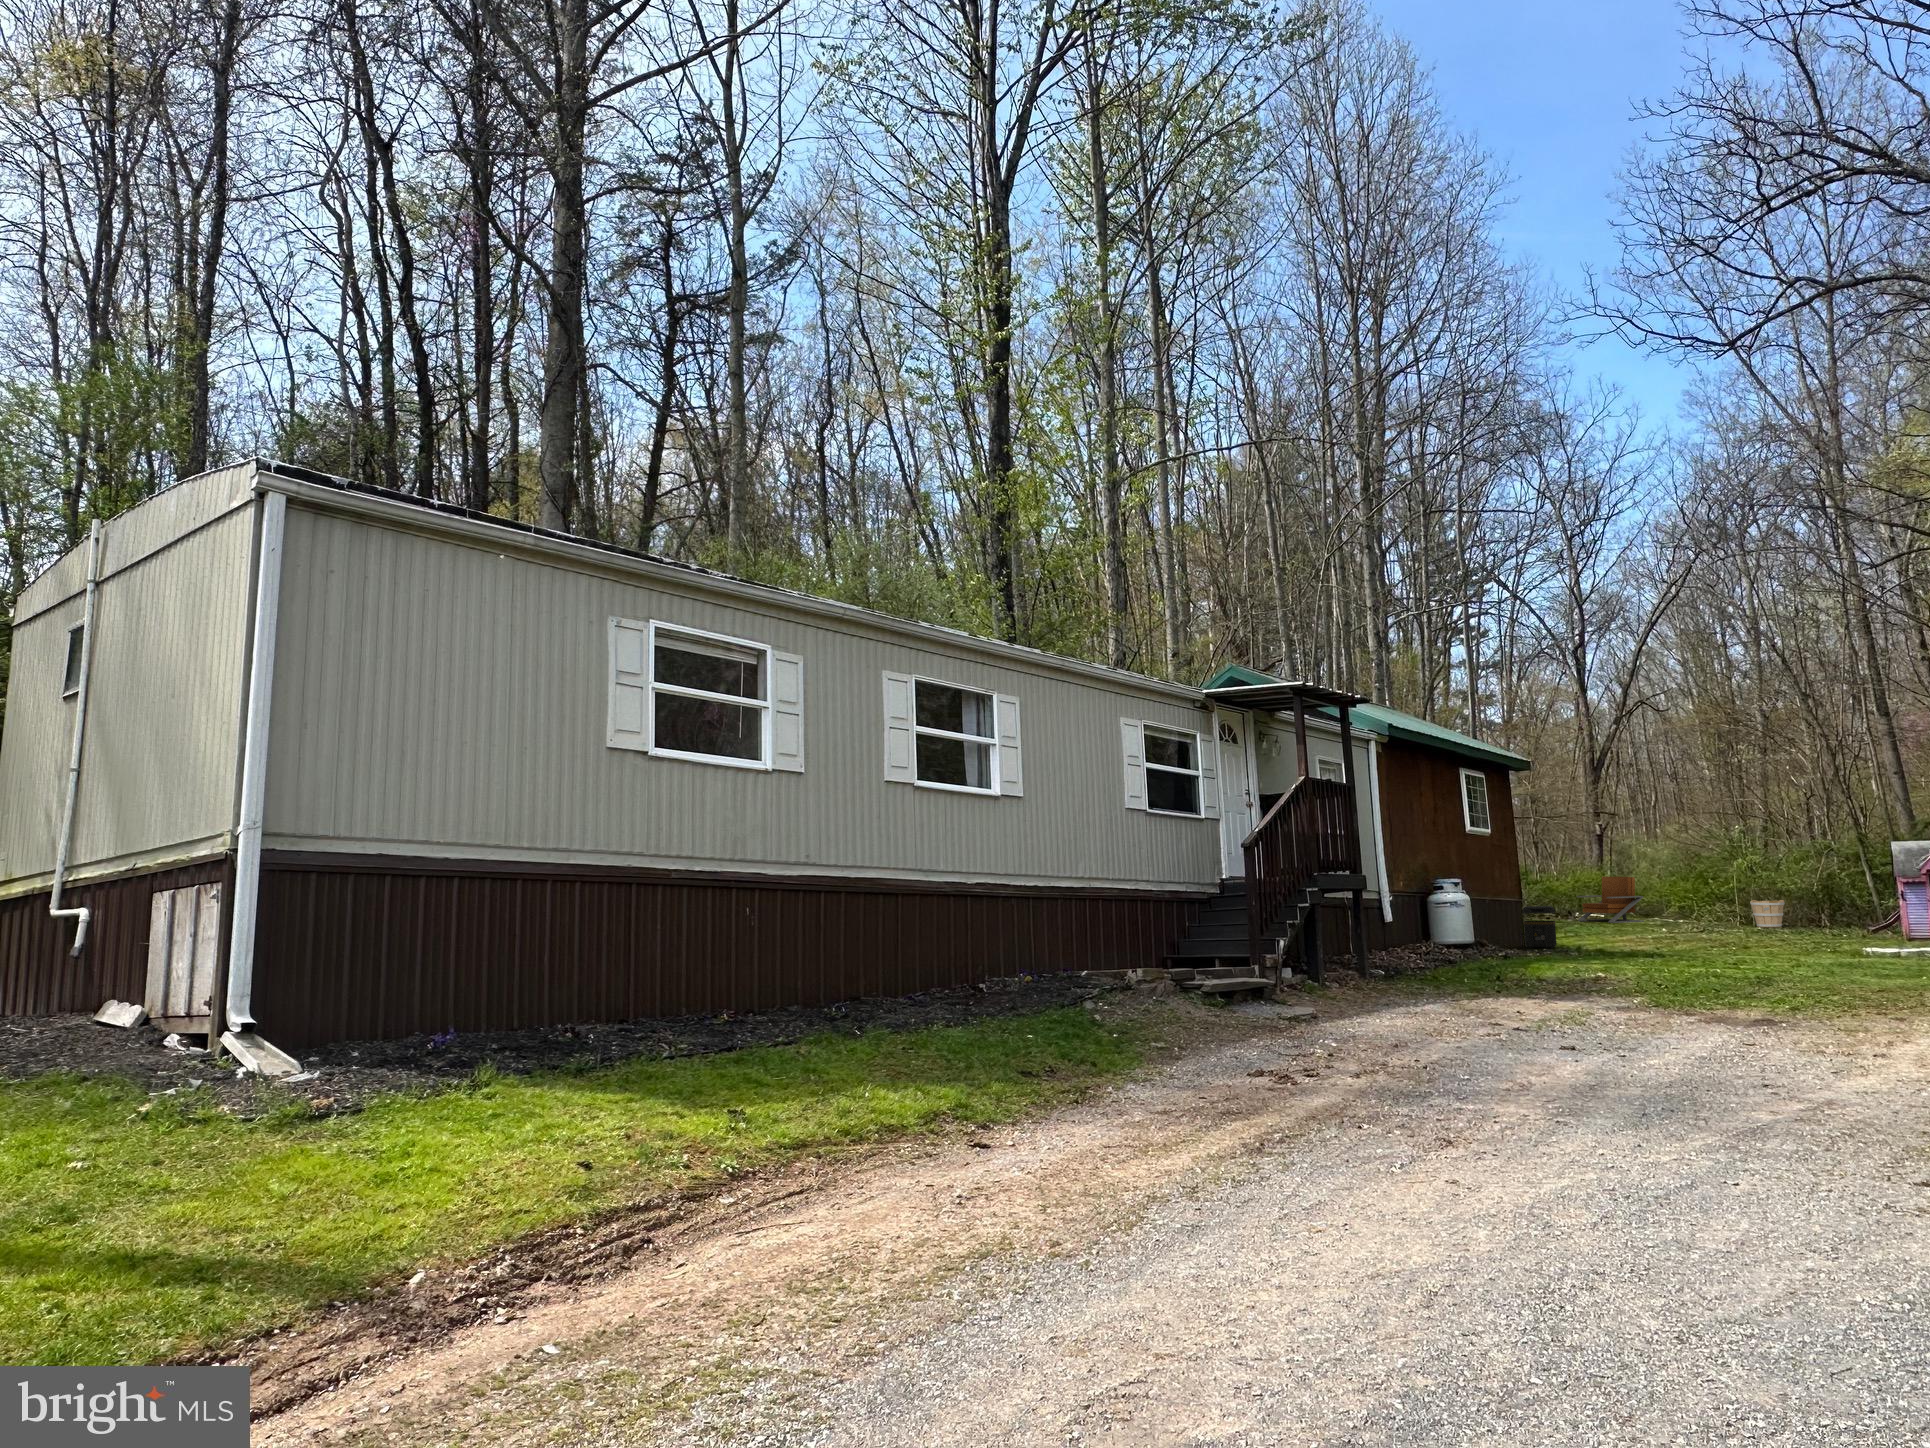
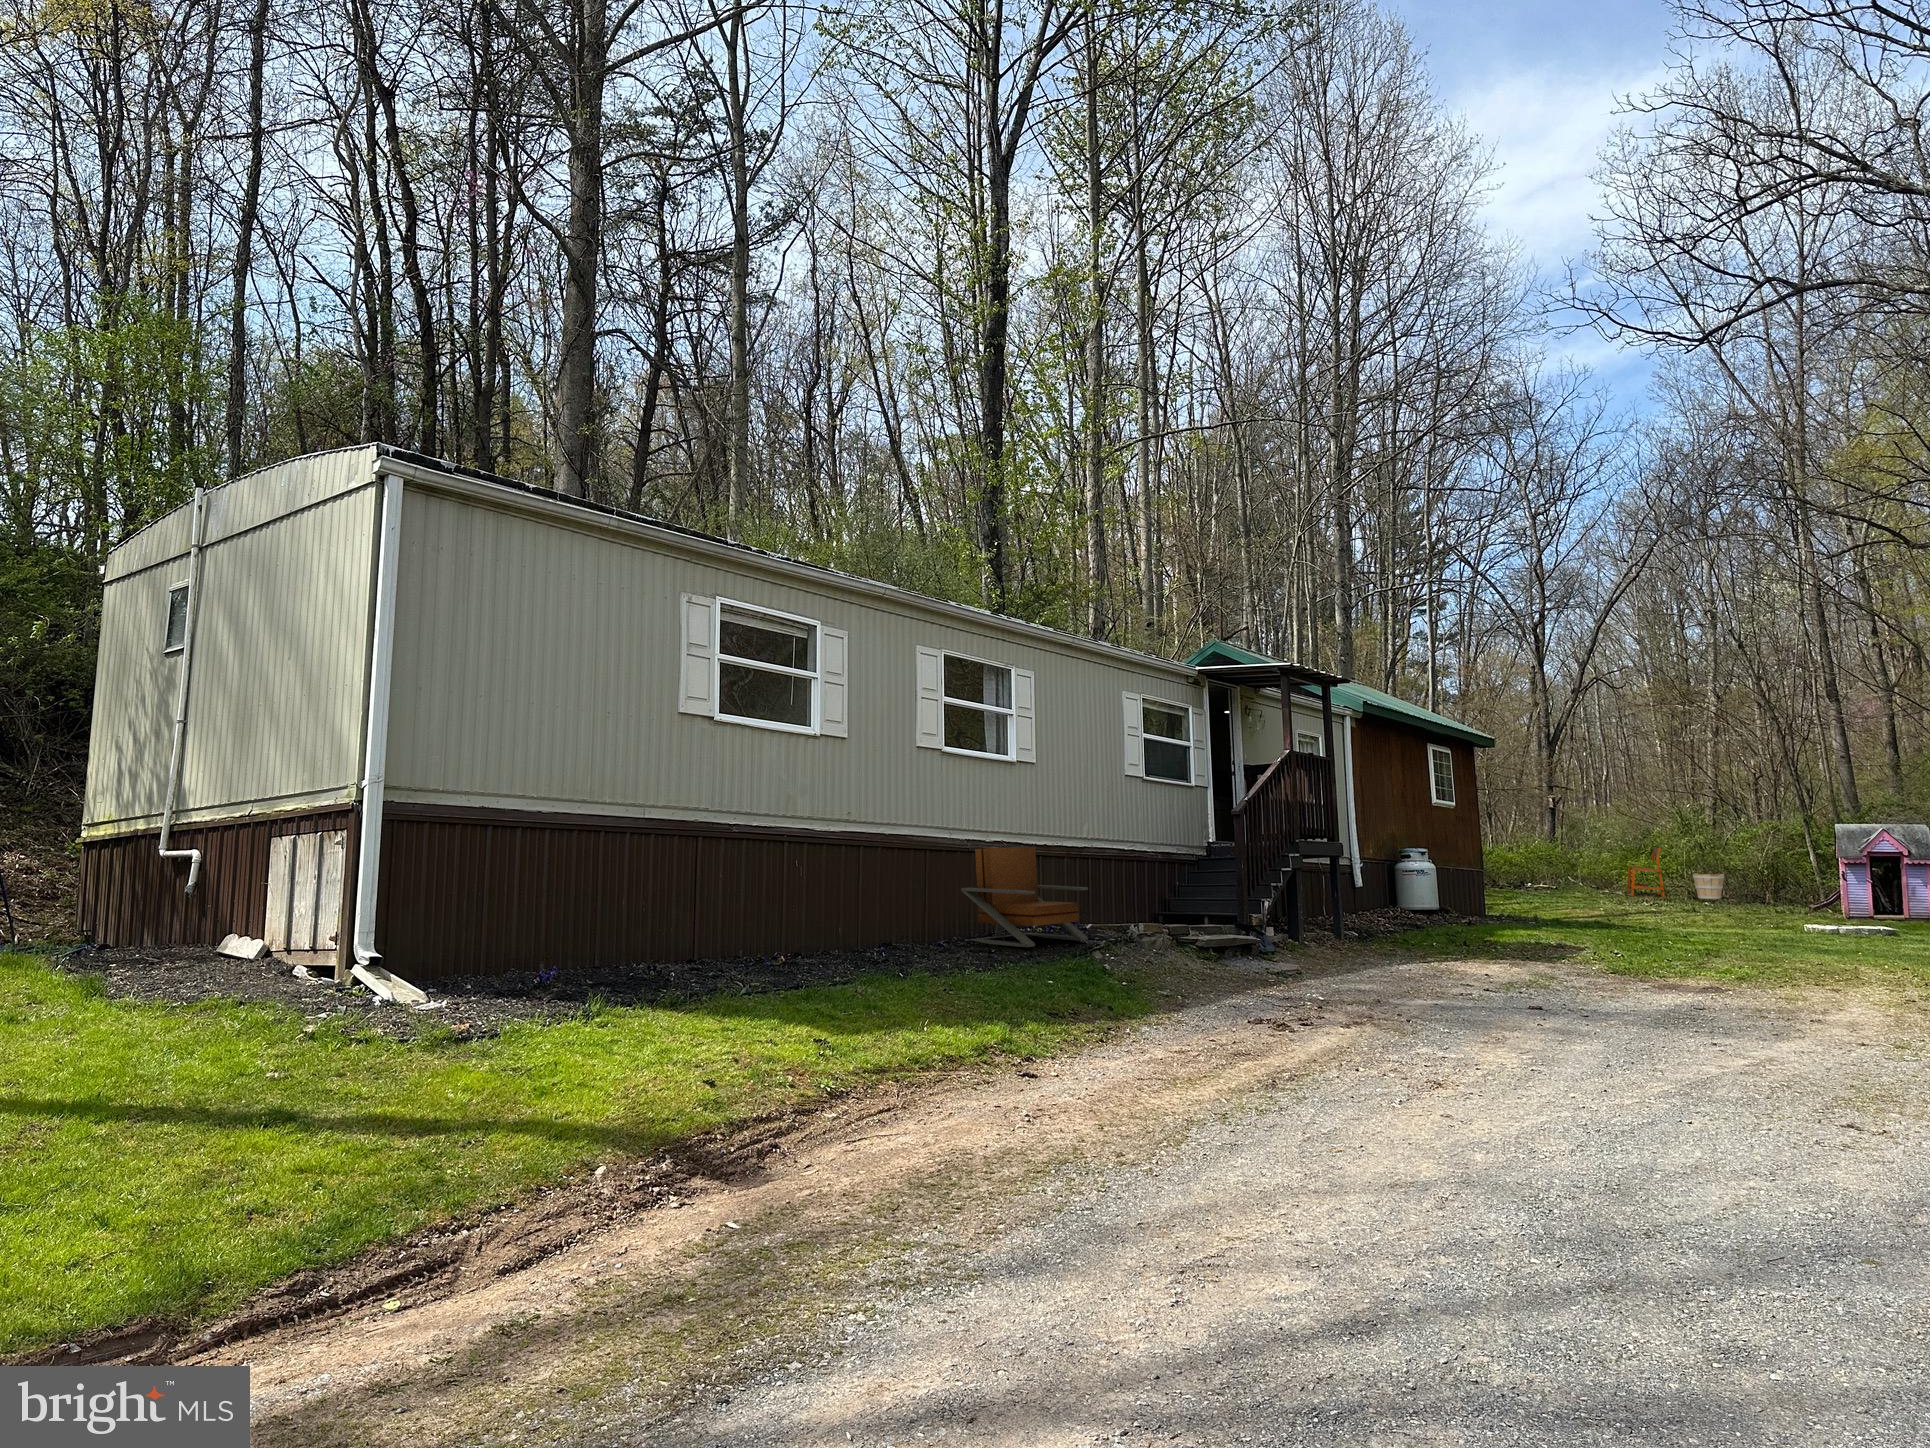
bench: none [1680,873,1721,926] -> present [1627,847,1665,897]
lounge chair: present [1577,877,1644,923] -> present [961,847,1088,947]
toolbox: present [1522,906,1557,948] -> none [1483,875,1514,914]

